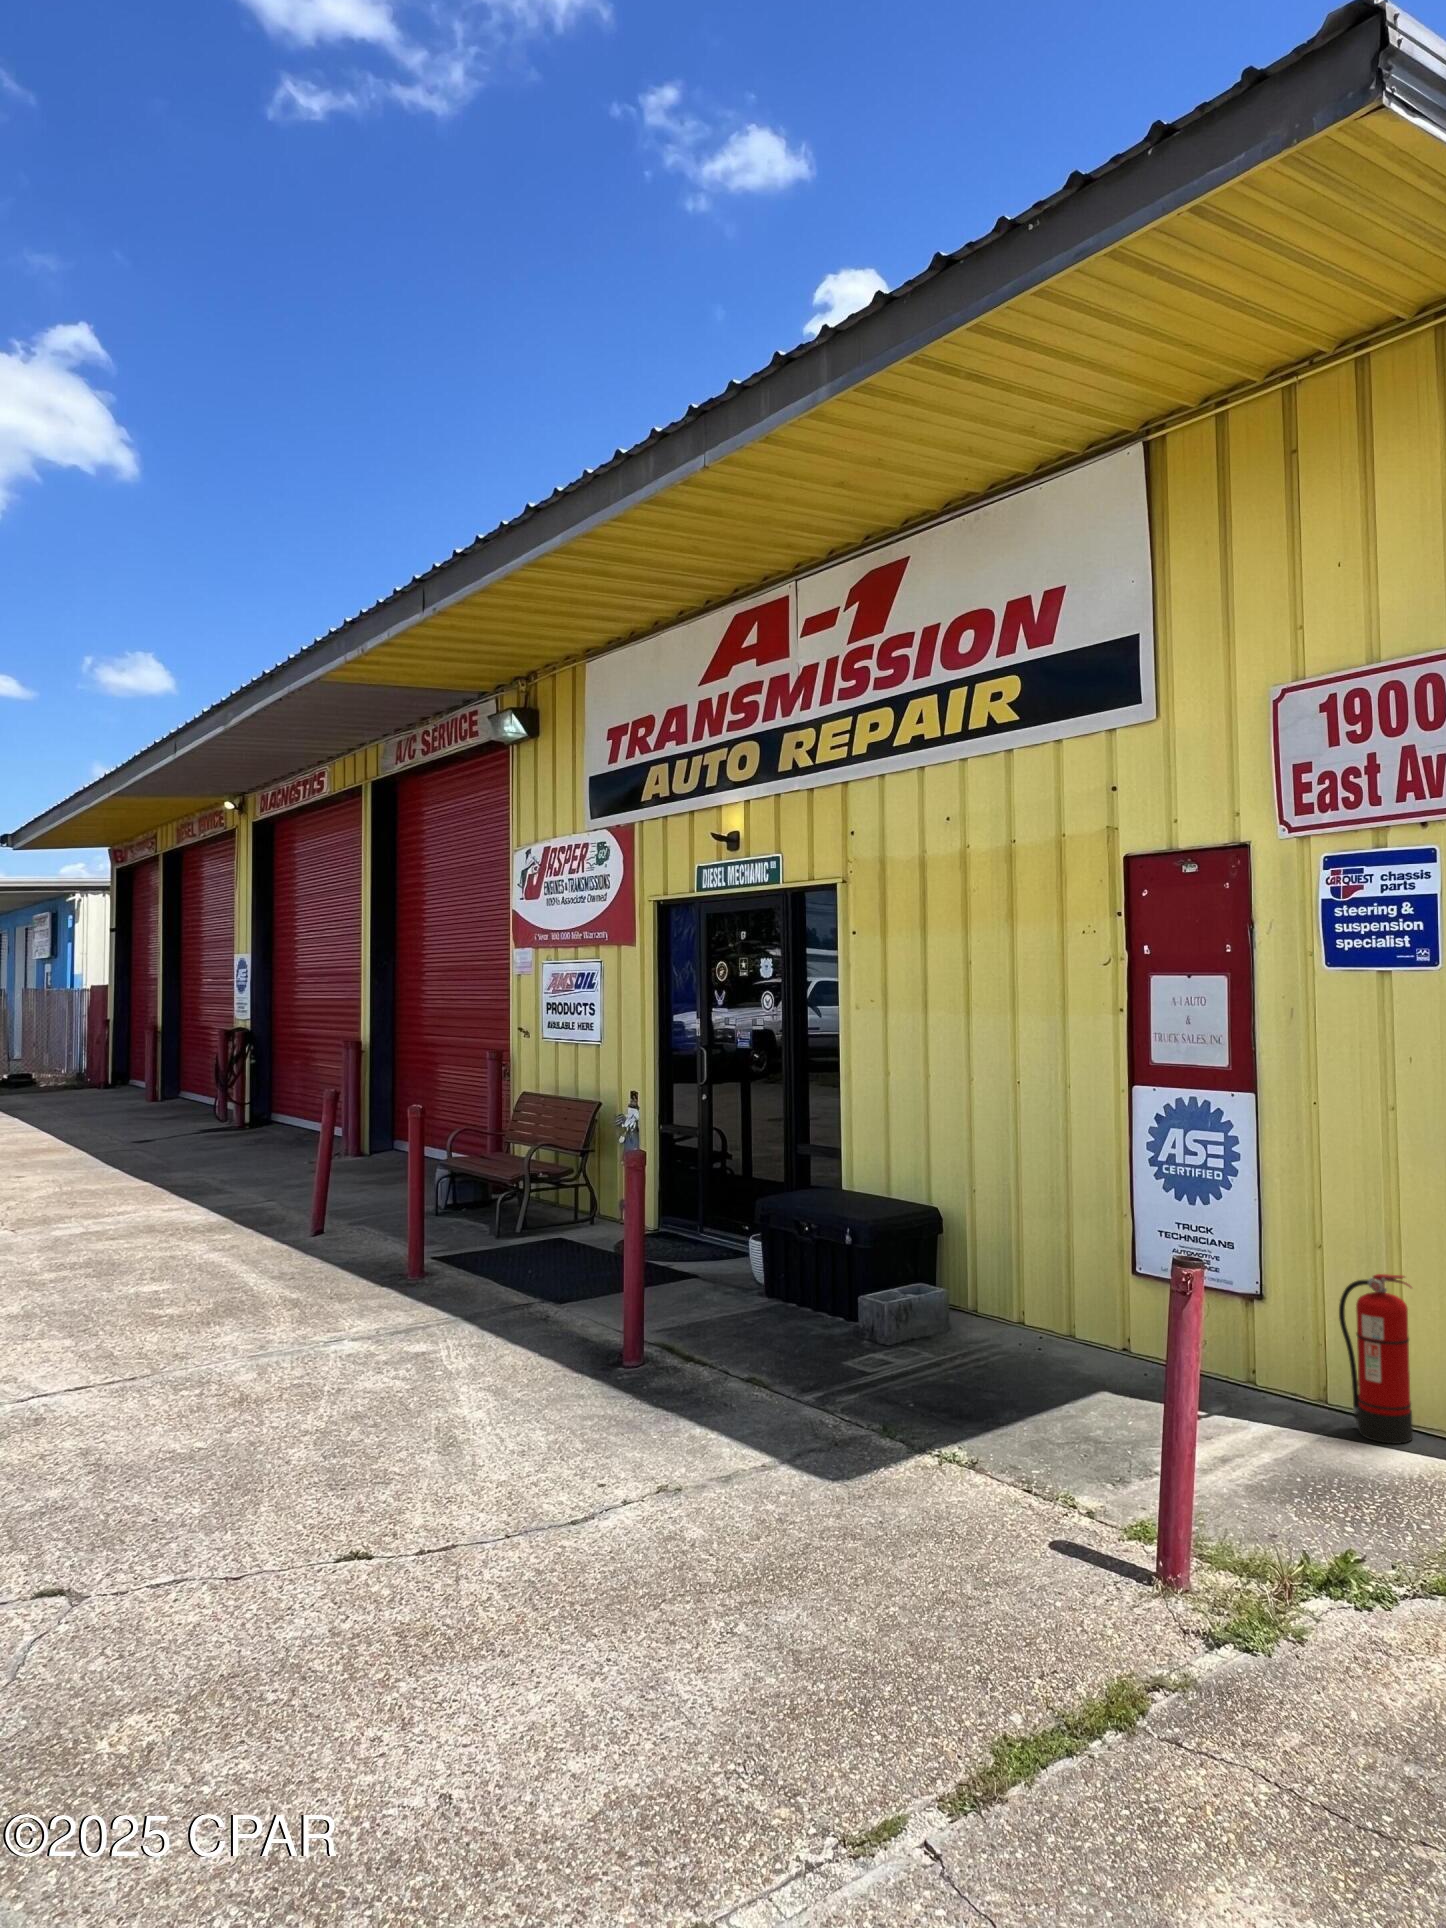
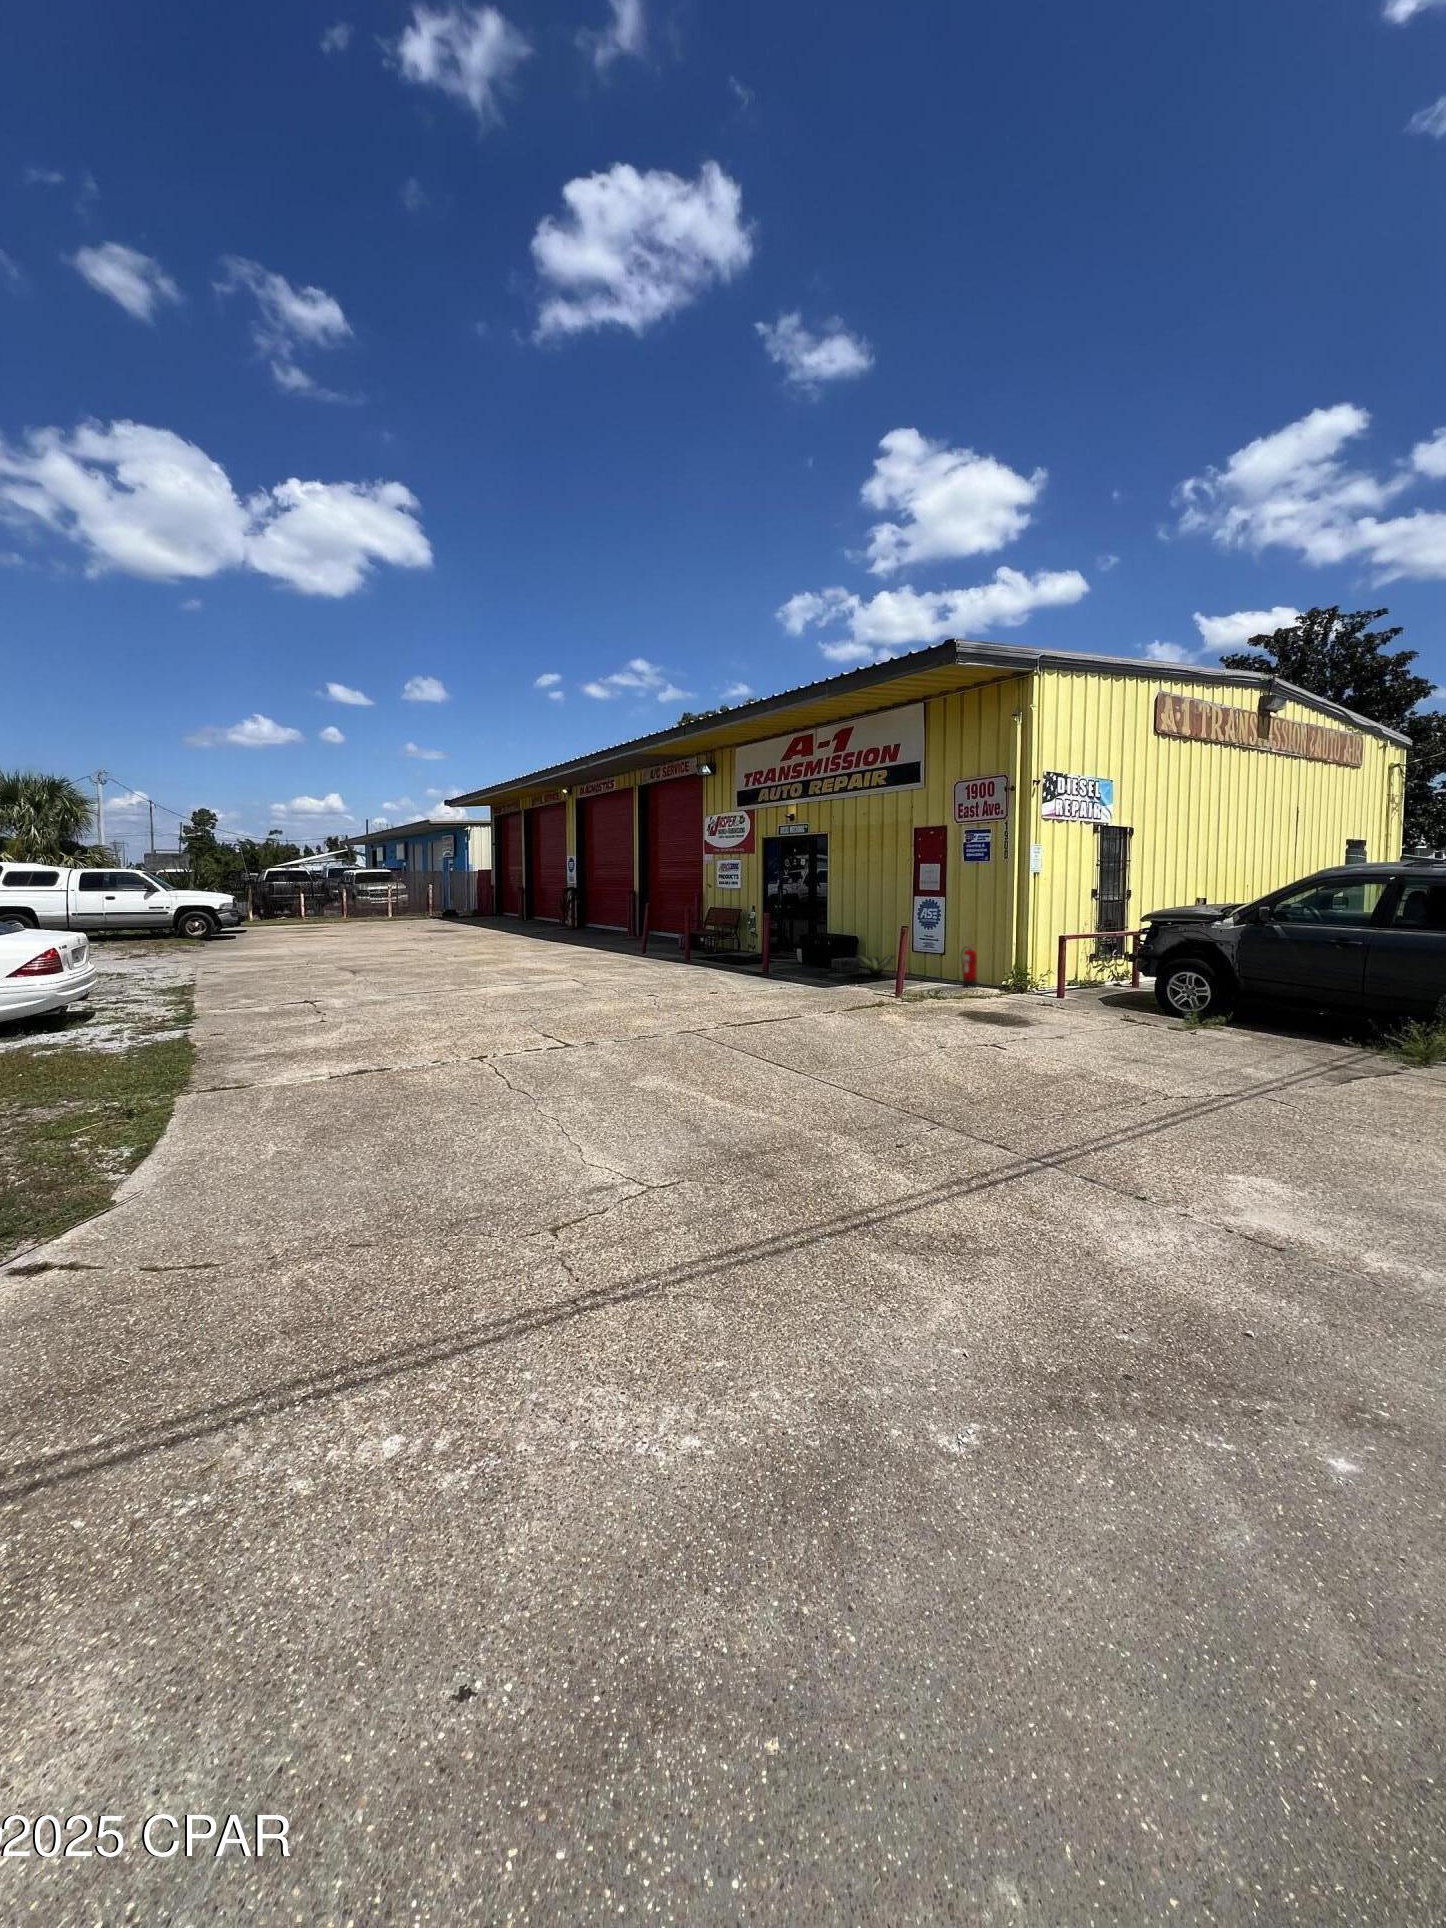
potted plant: none [936,1274,1082,1362] -> present [857,955,894,977]

